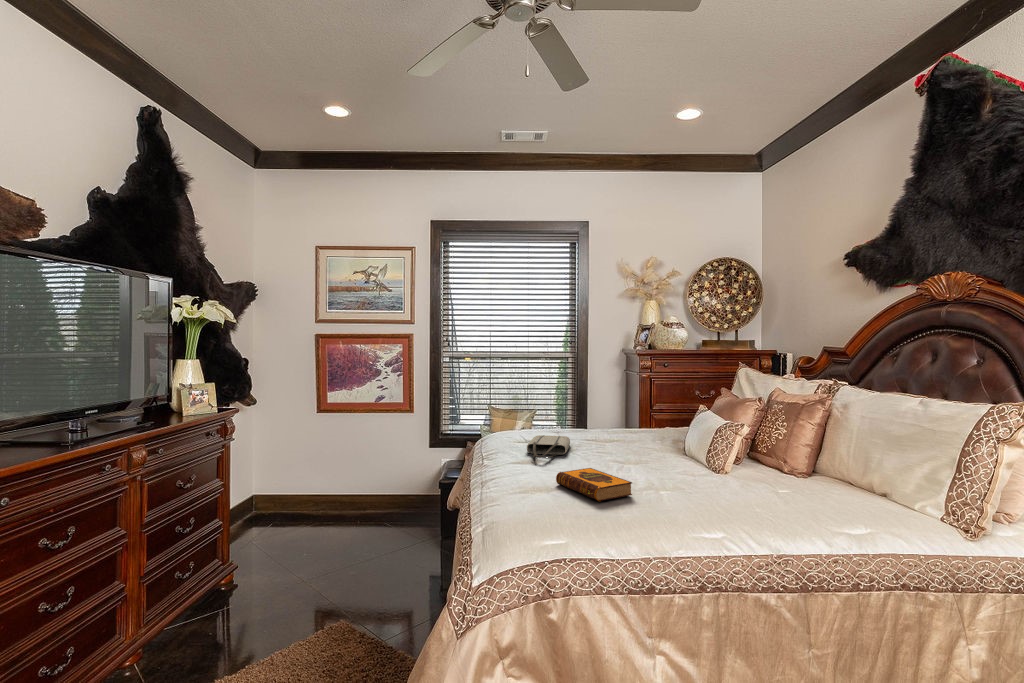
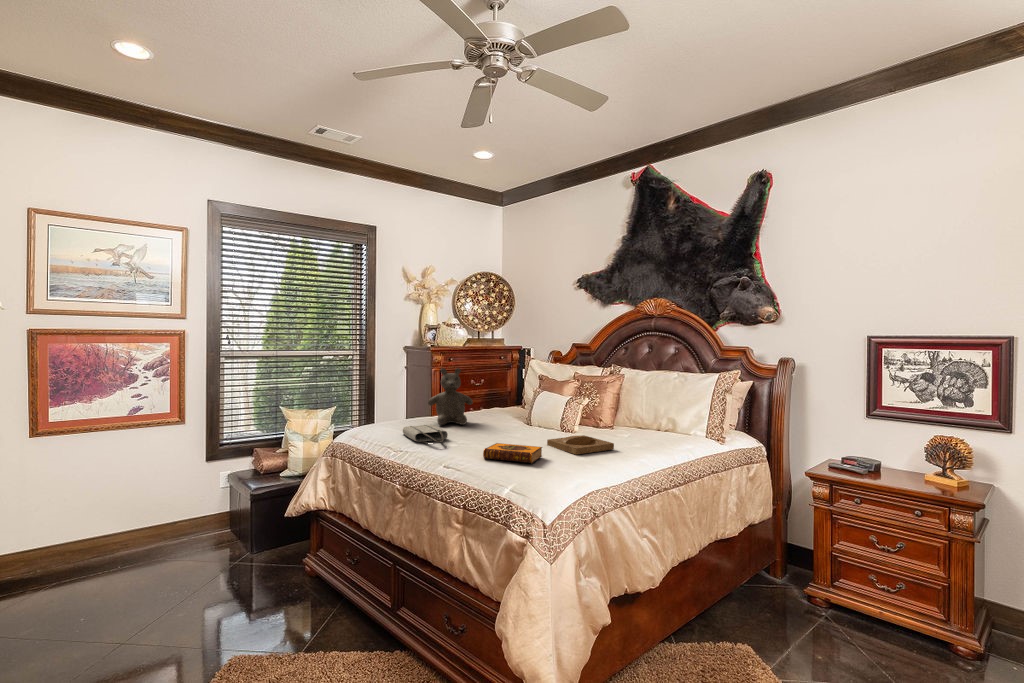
teddy bear: none [587,373,639,441] -> present [428,368,473,425]
tray: none [675,474,763,505] -> present [547,435,614,455]

